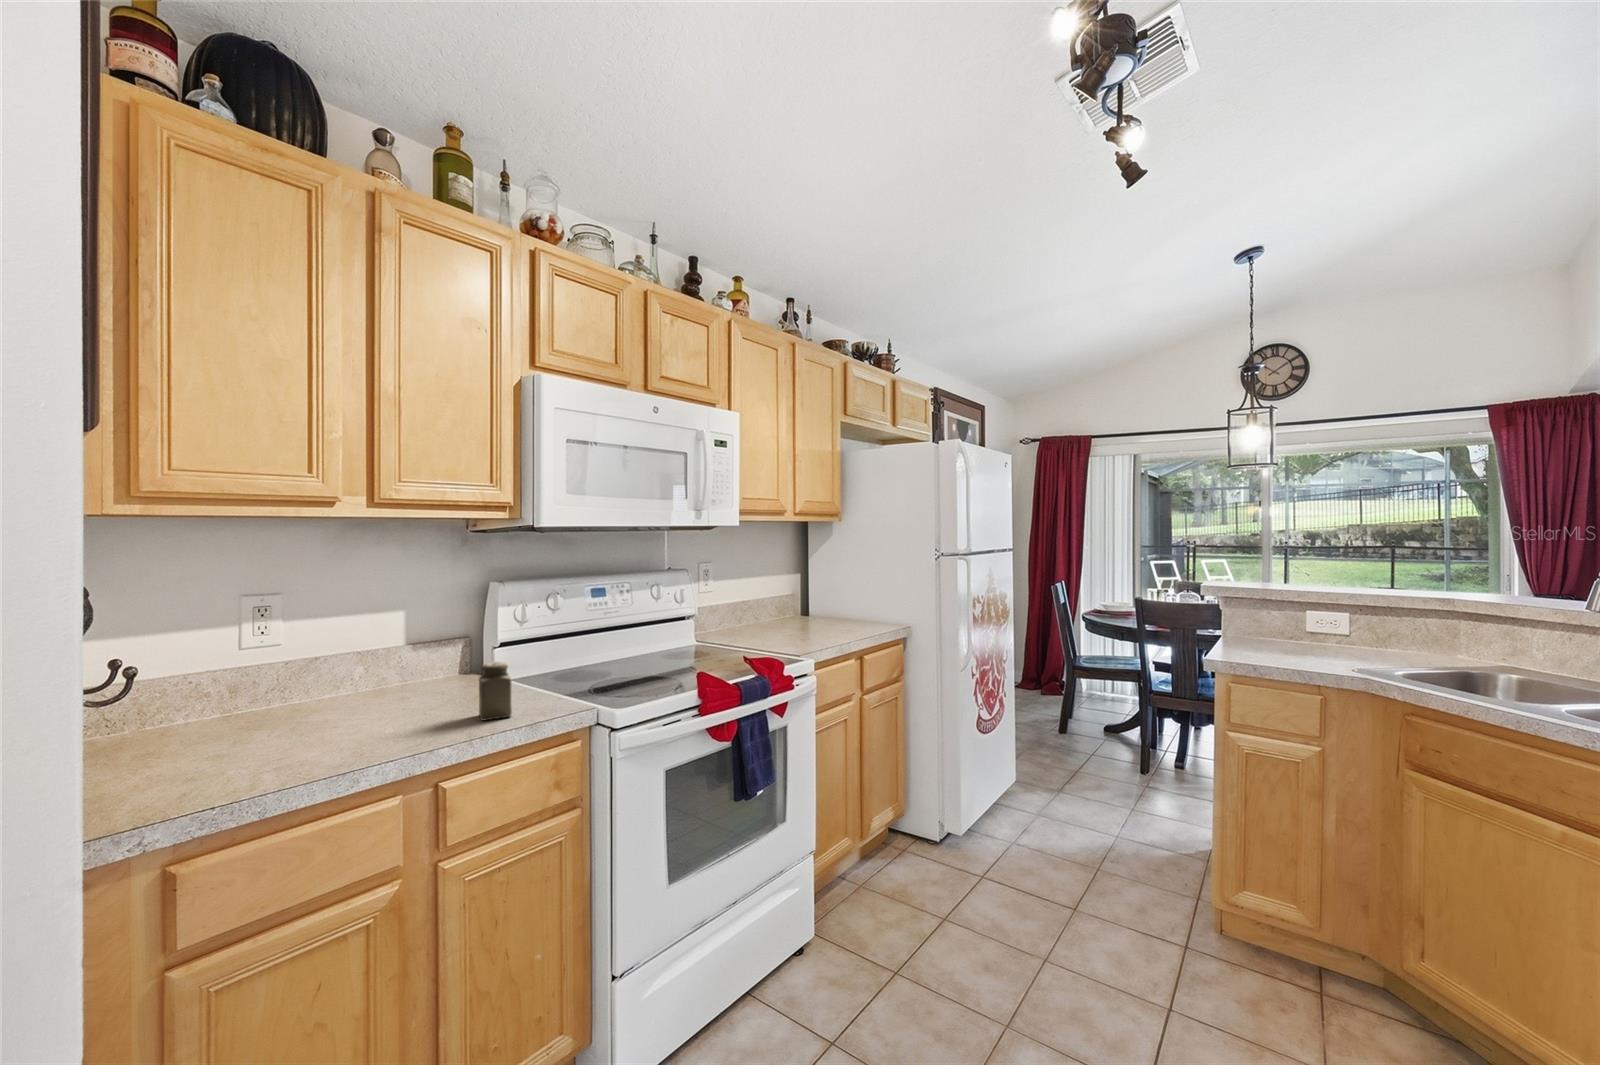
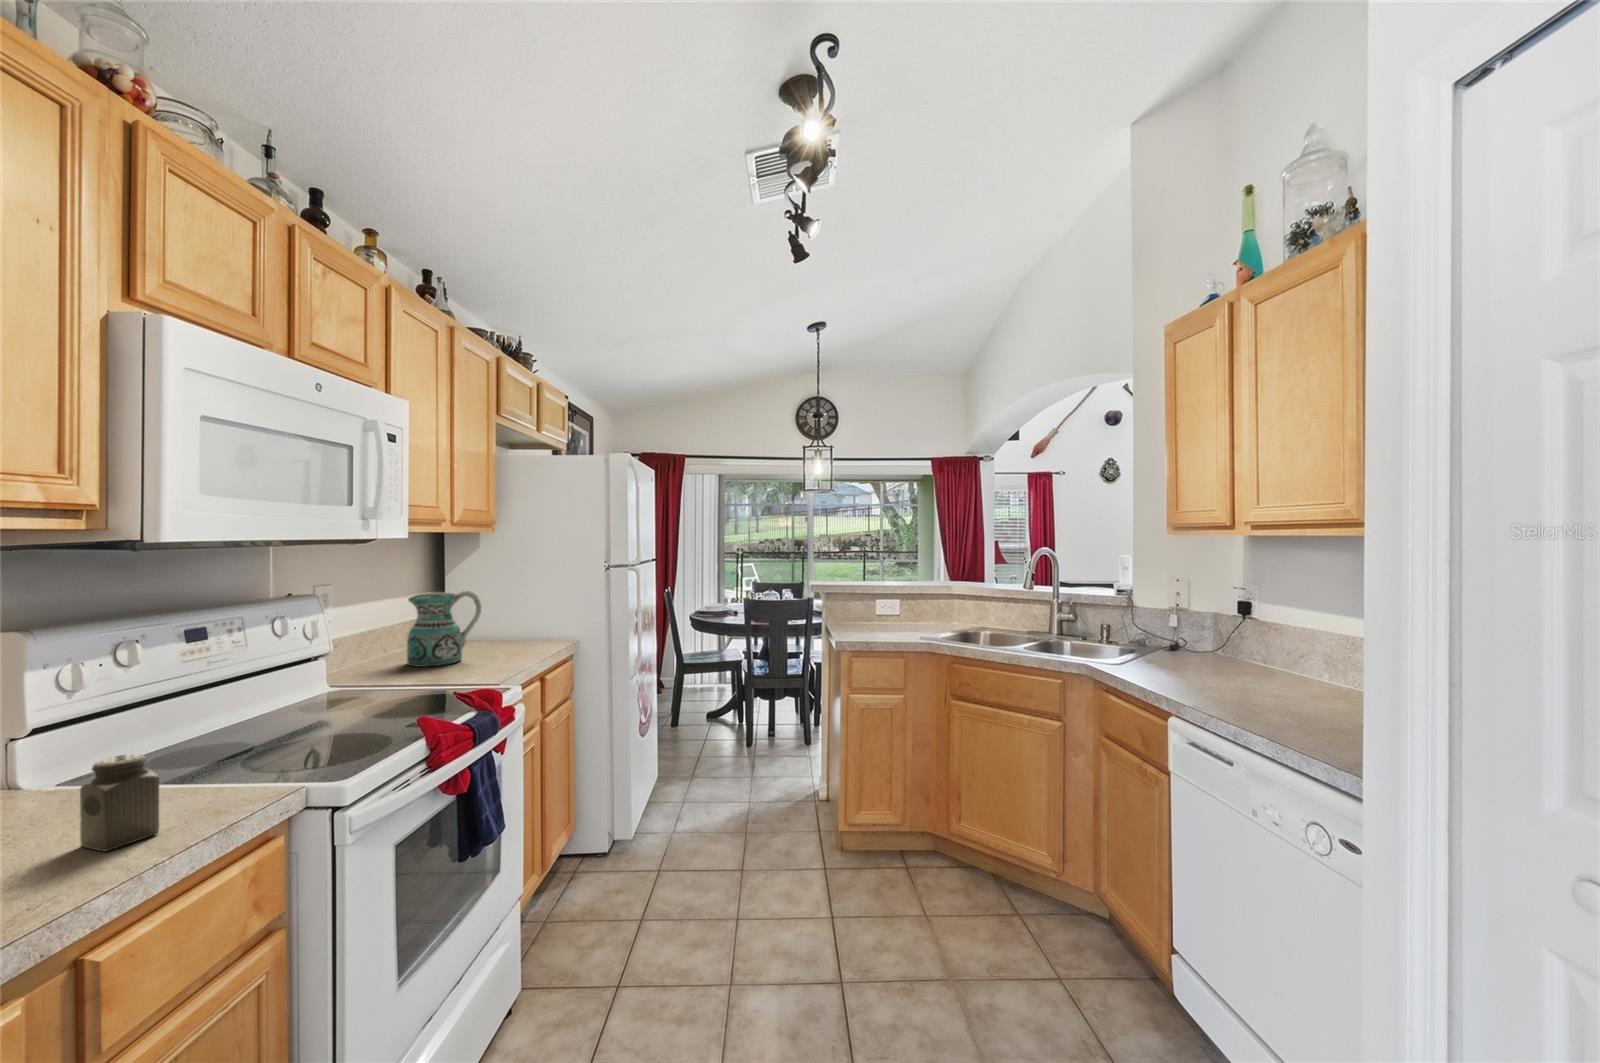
ceramic pitcher: none [764,572,817,634] -> present [407,591,481,667]

